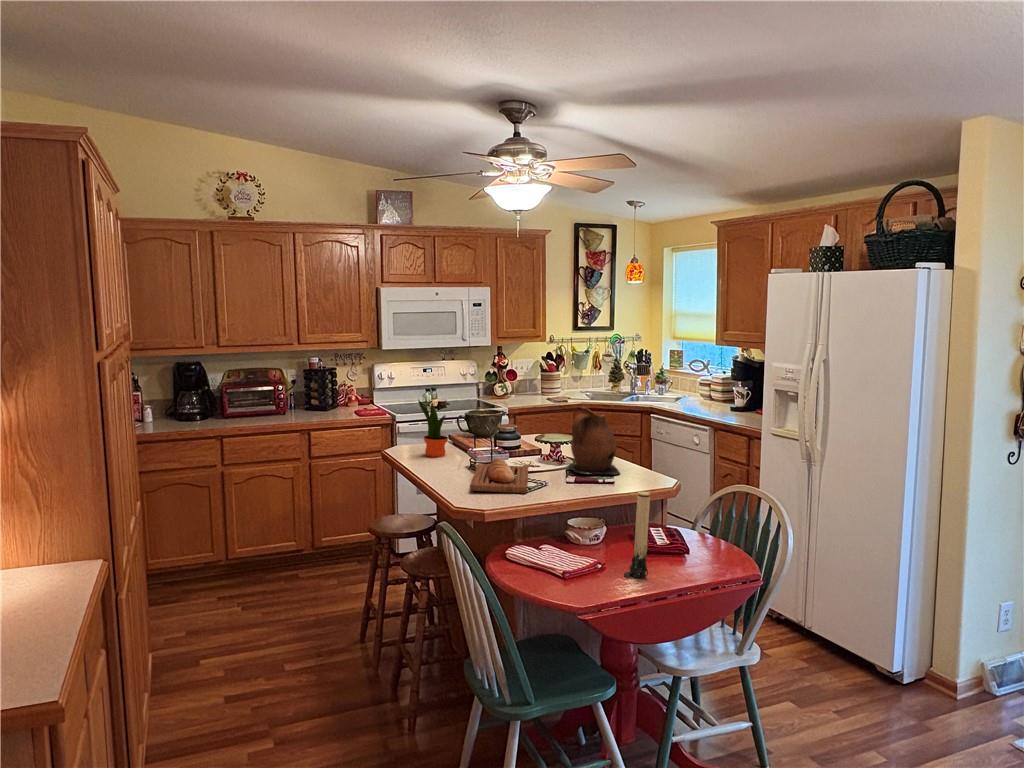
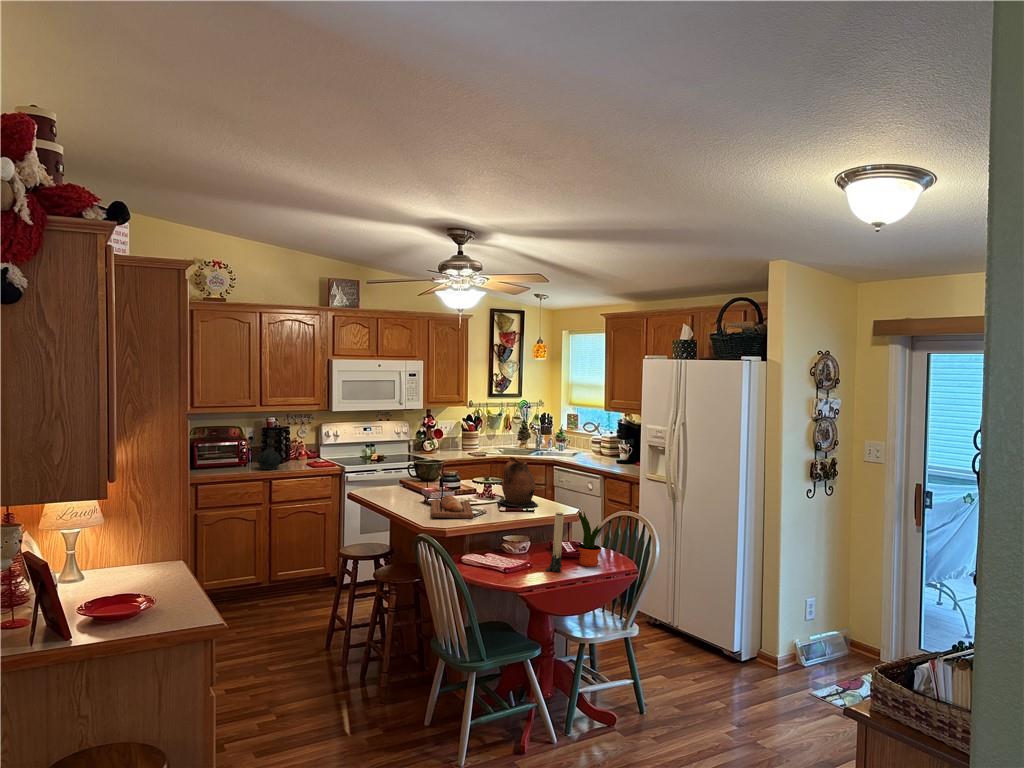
bottle: none [294,372,324,419] -> present [256,430,282,470]
potted plant: present [418,399,448,457] -> present [578,511,602,567]

